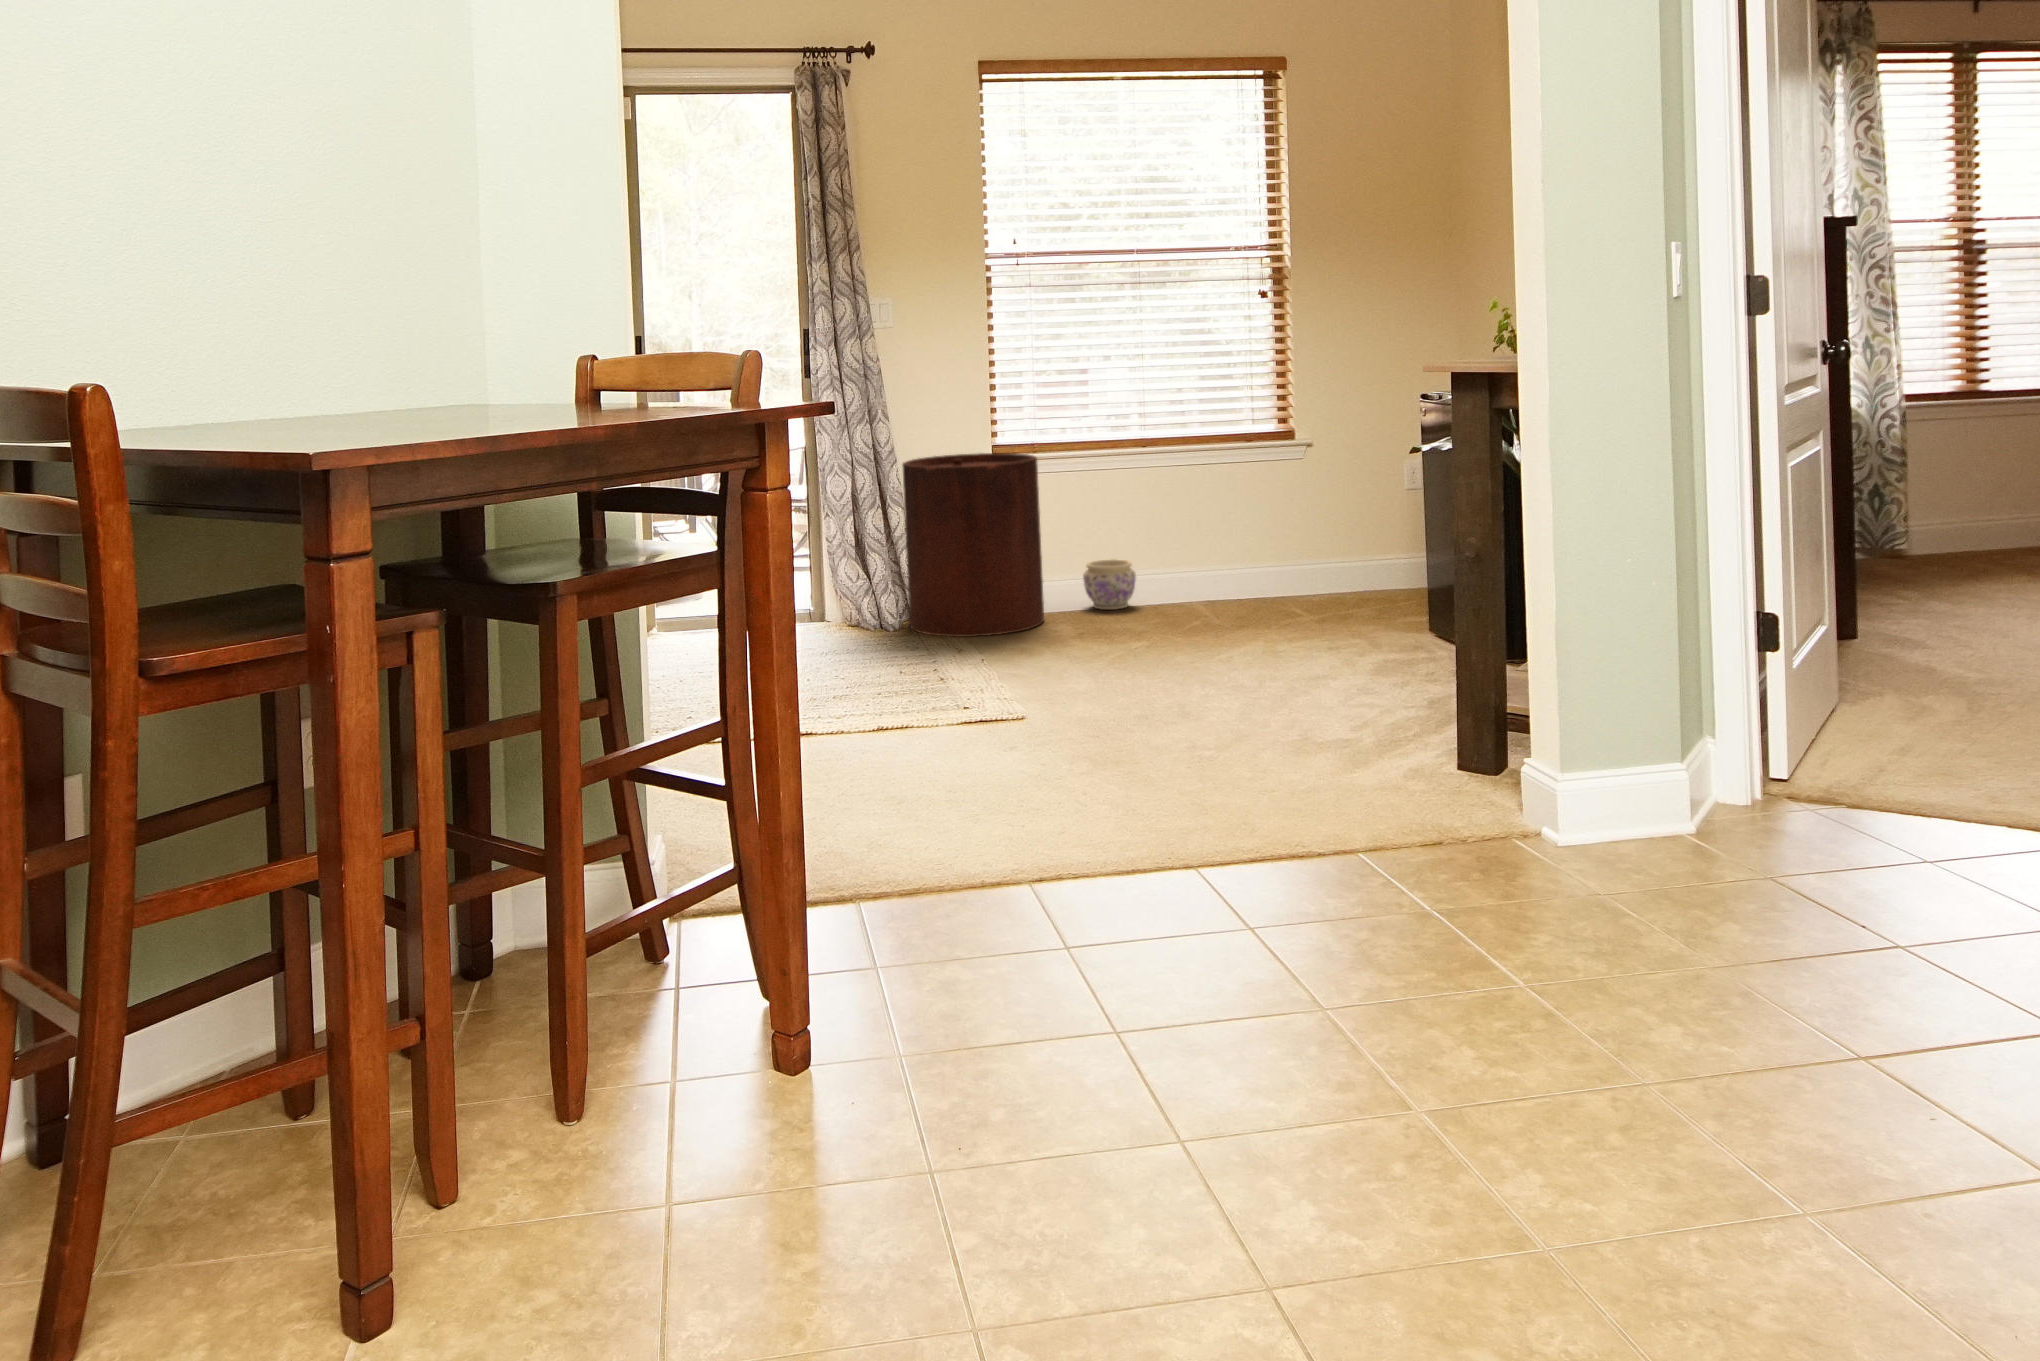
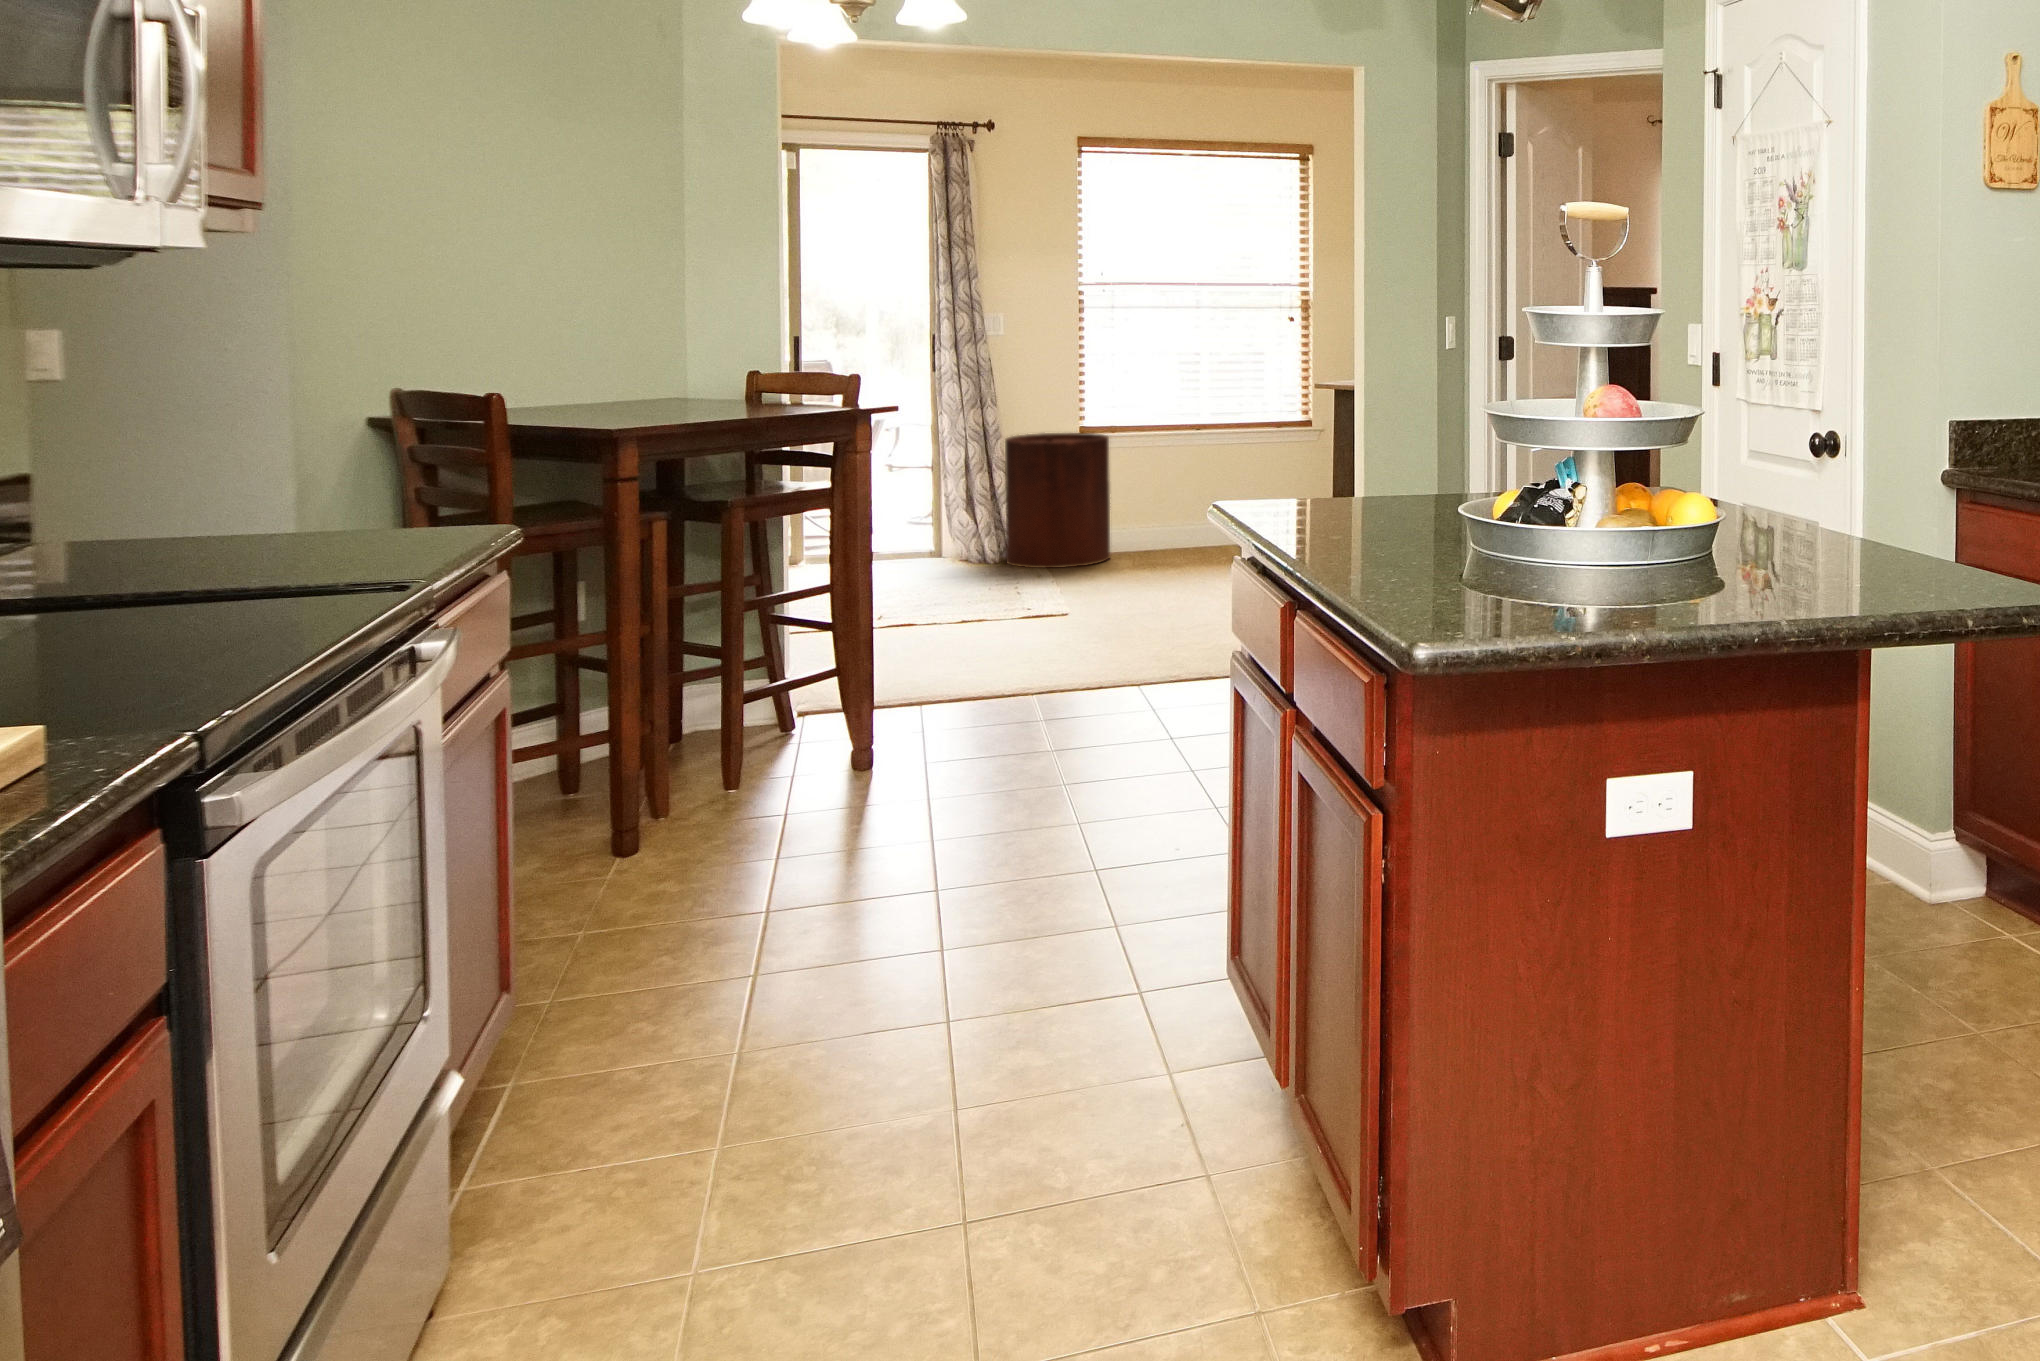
planter: present [1083,559,1136,610] -> none [1145,515,1185,552]

